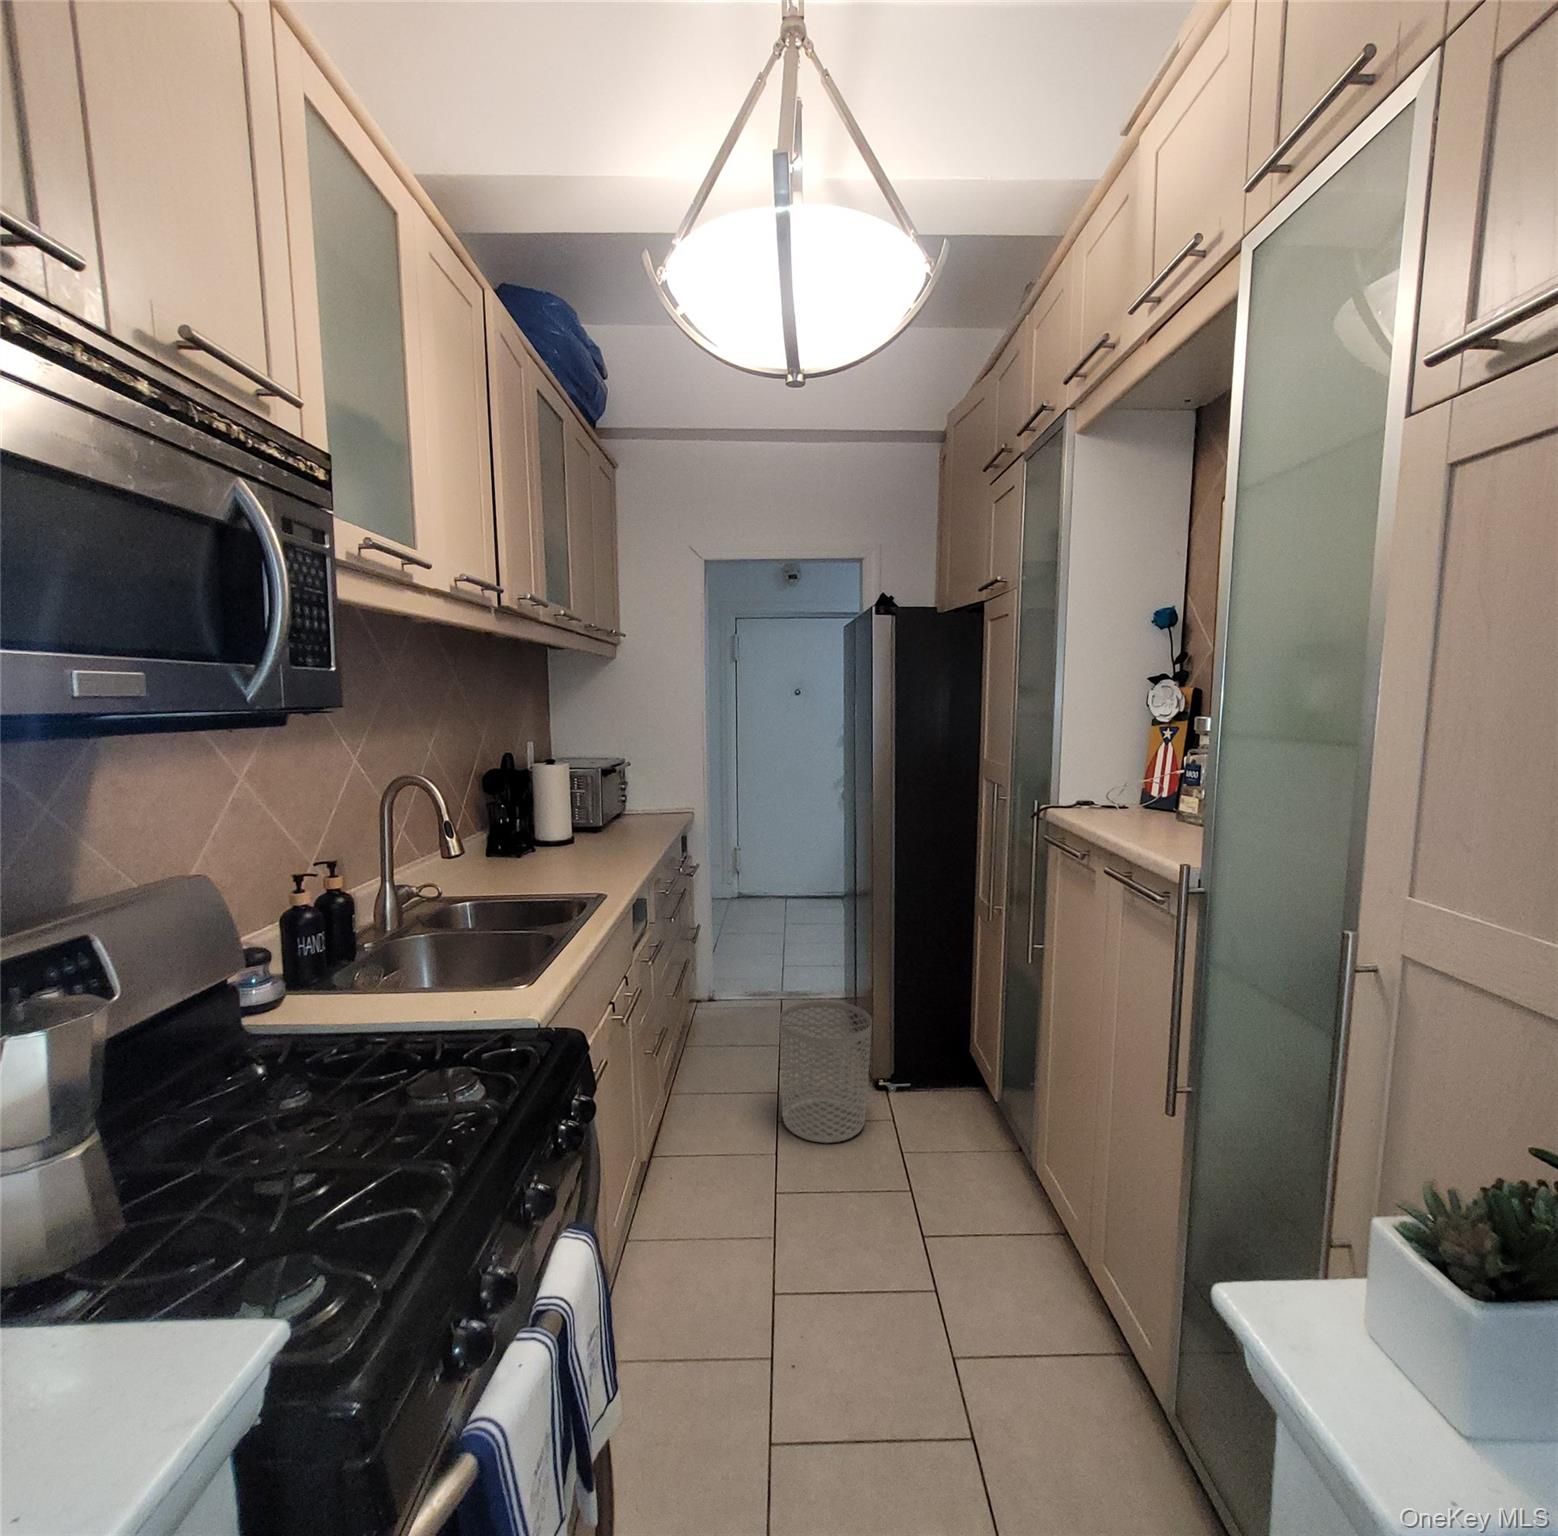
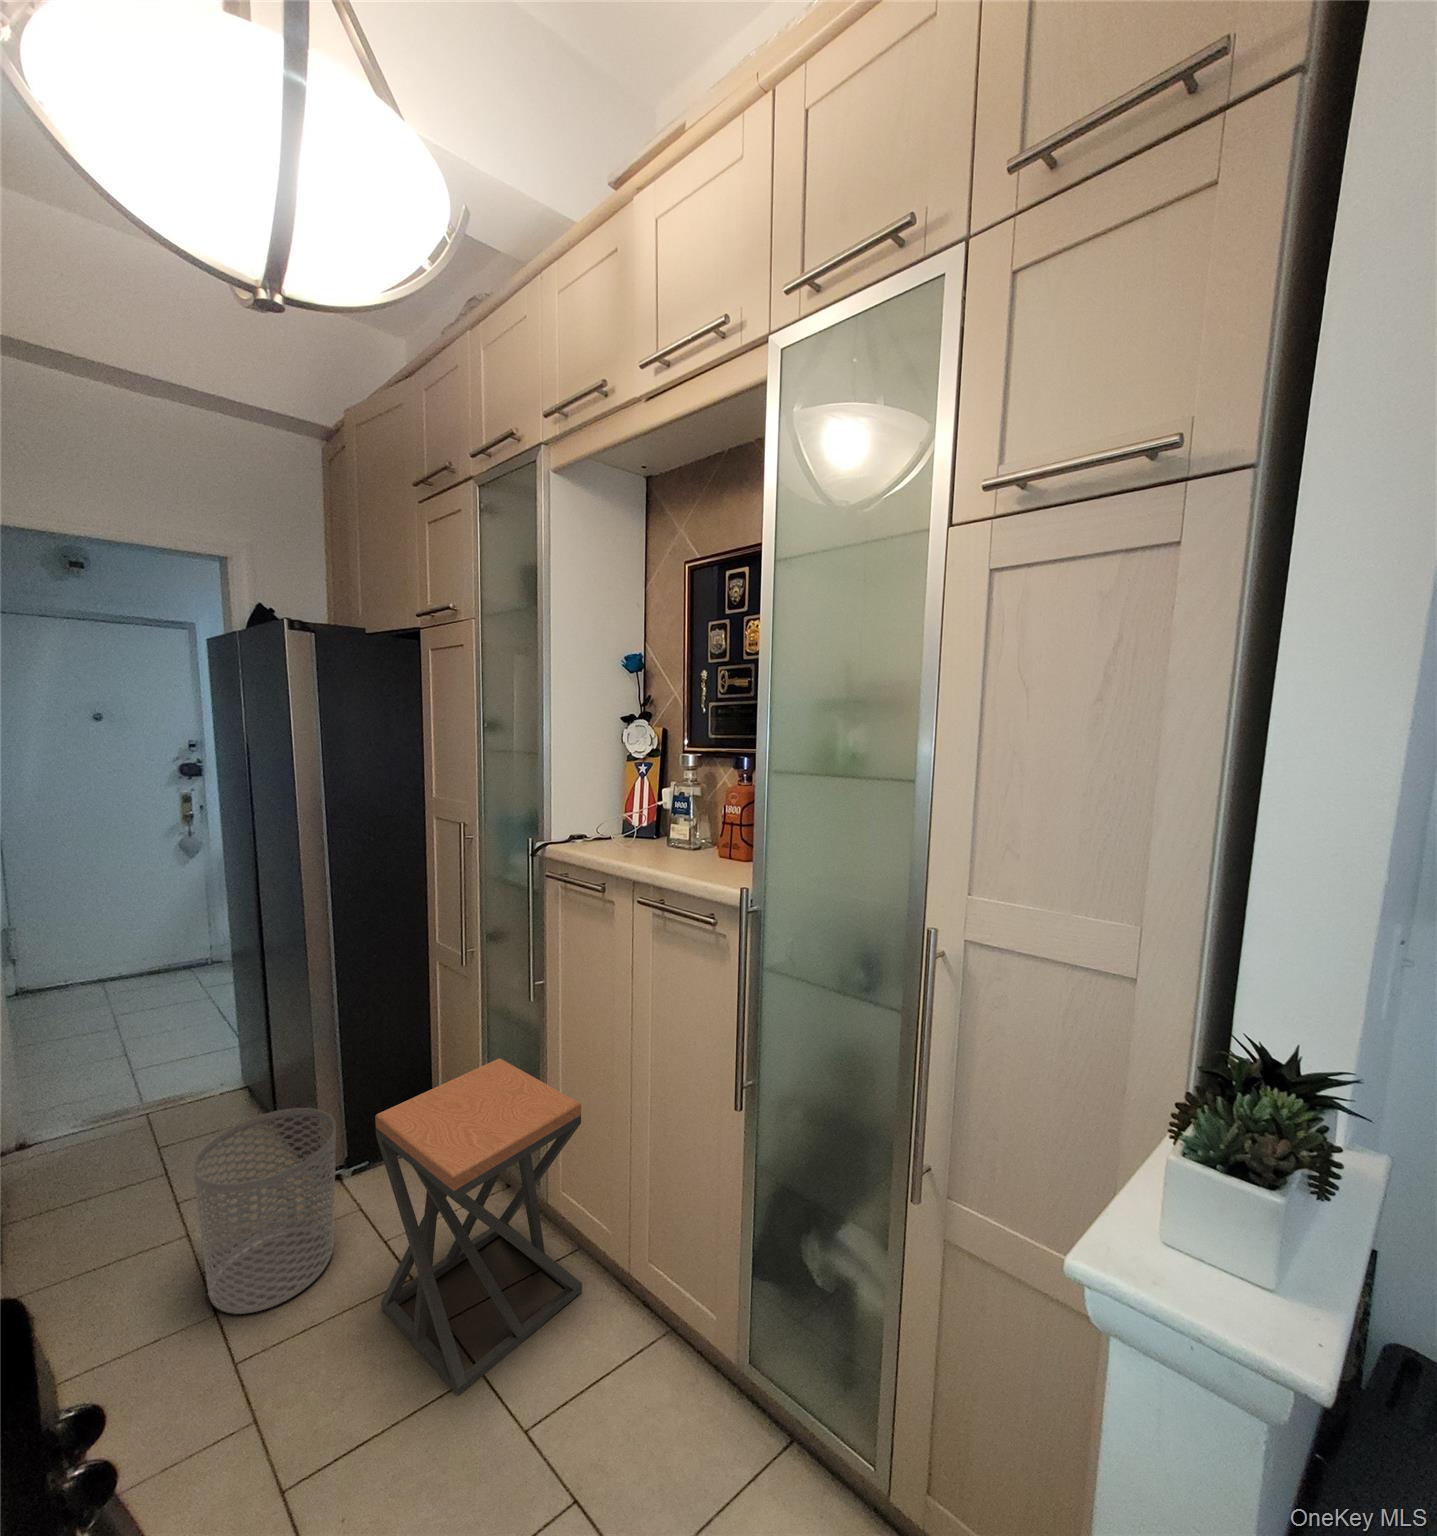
stool: none [884,1009,1058,1266] -> present [375,1058,582,1396]

